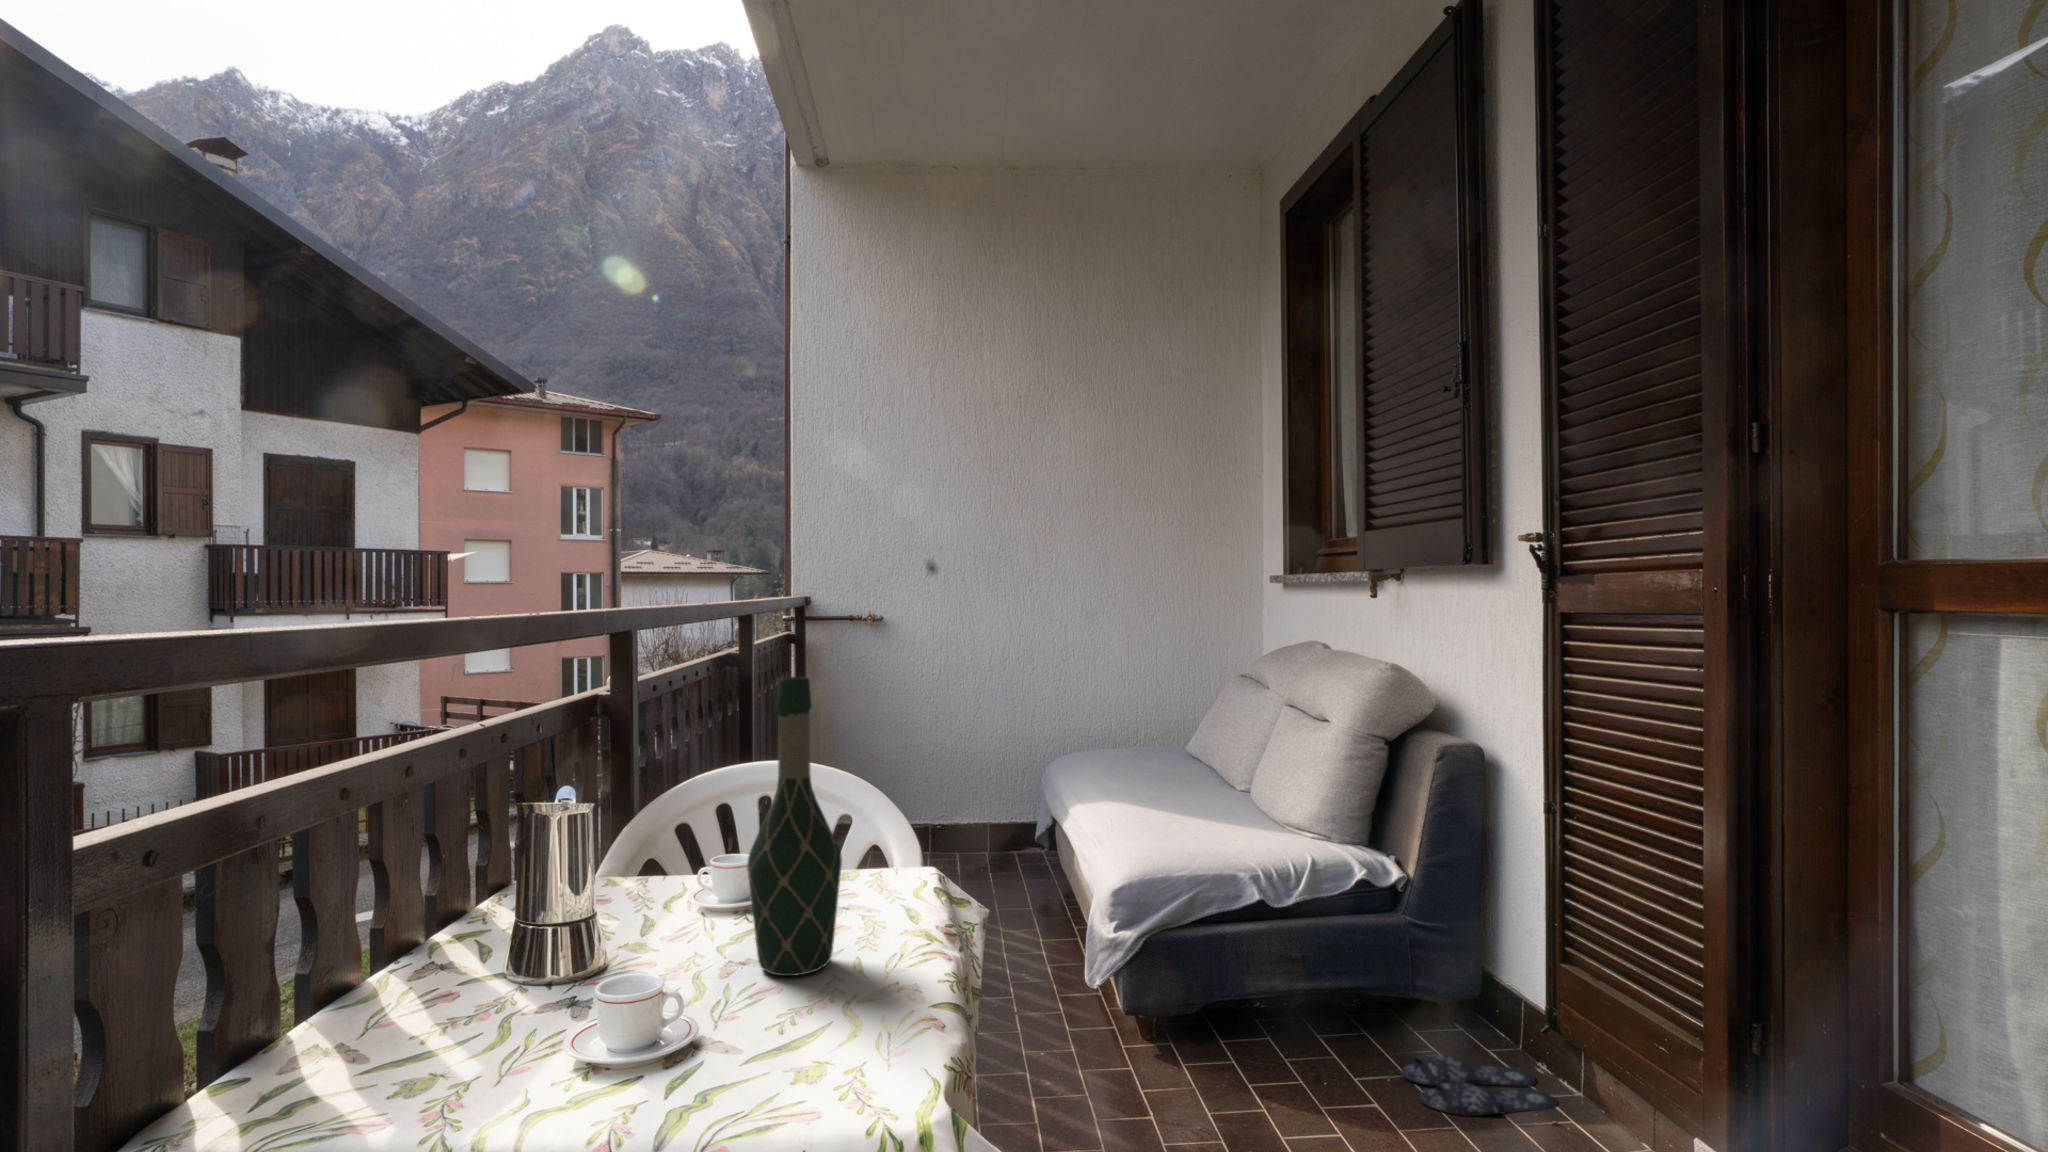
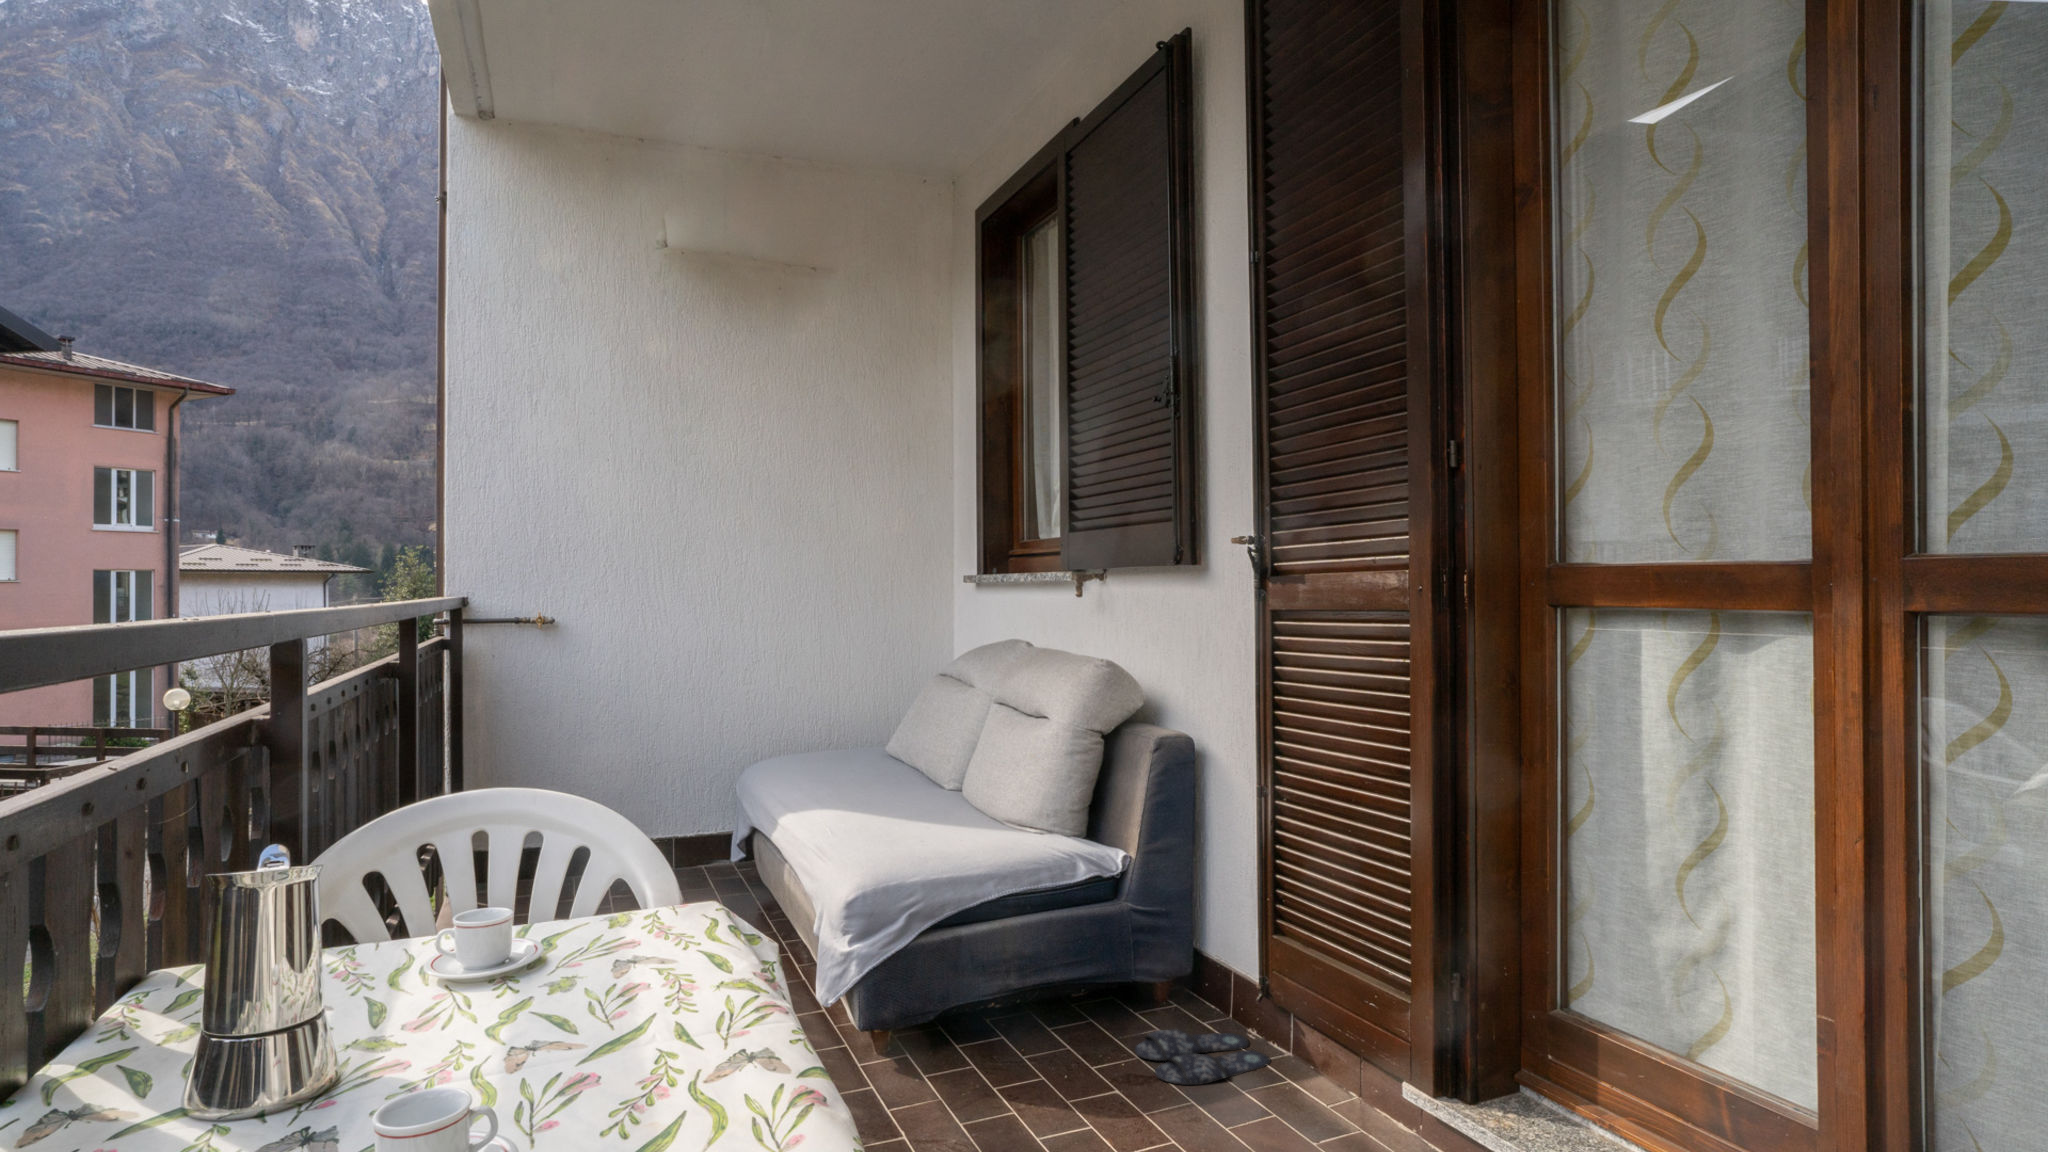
wine bottle: present [747,677,842,976] -> none [545,687,667,1059]

